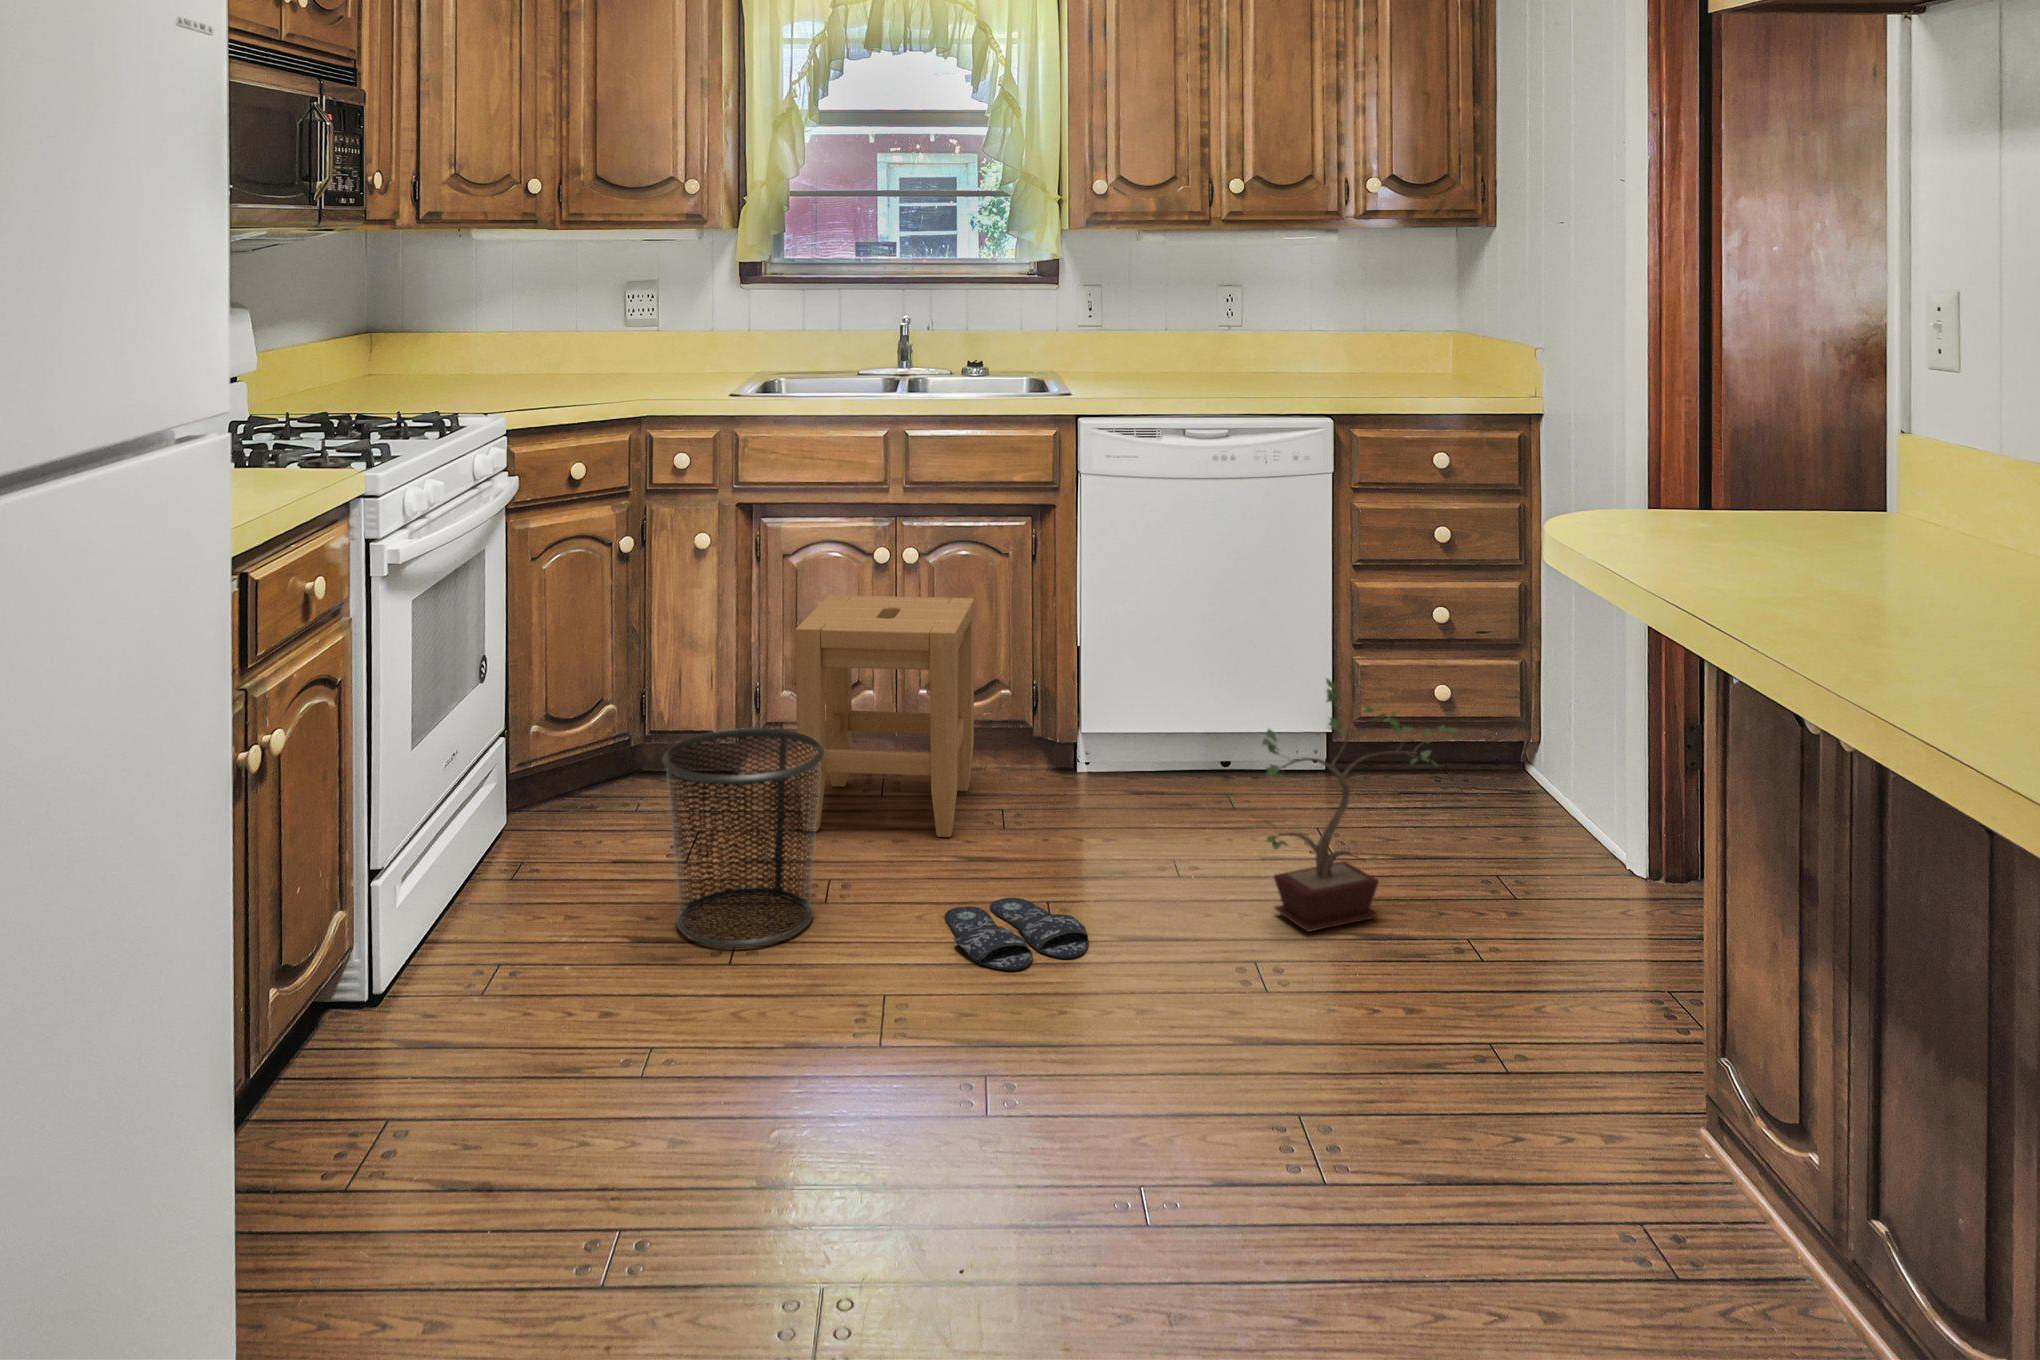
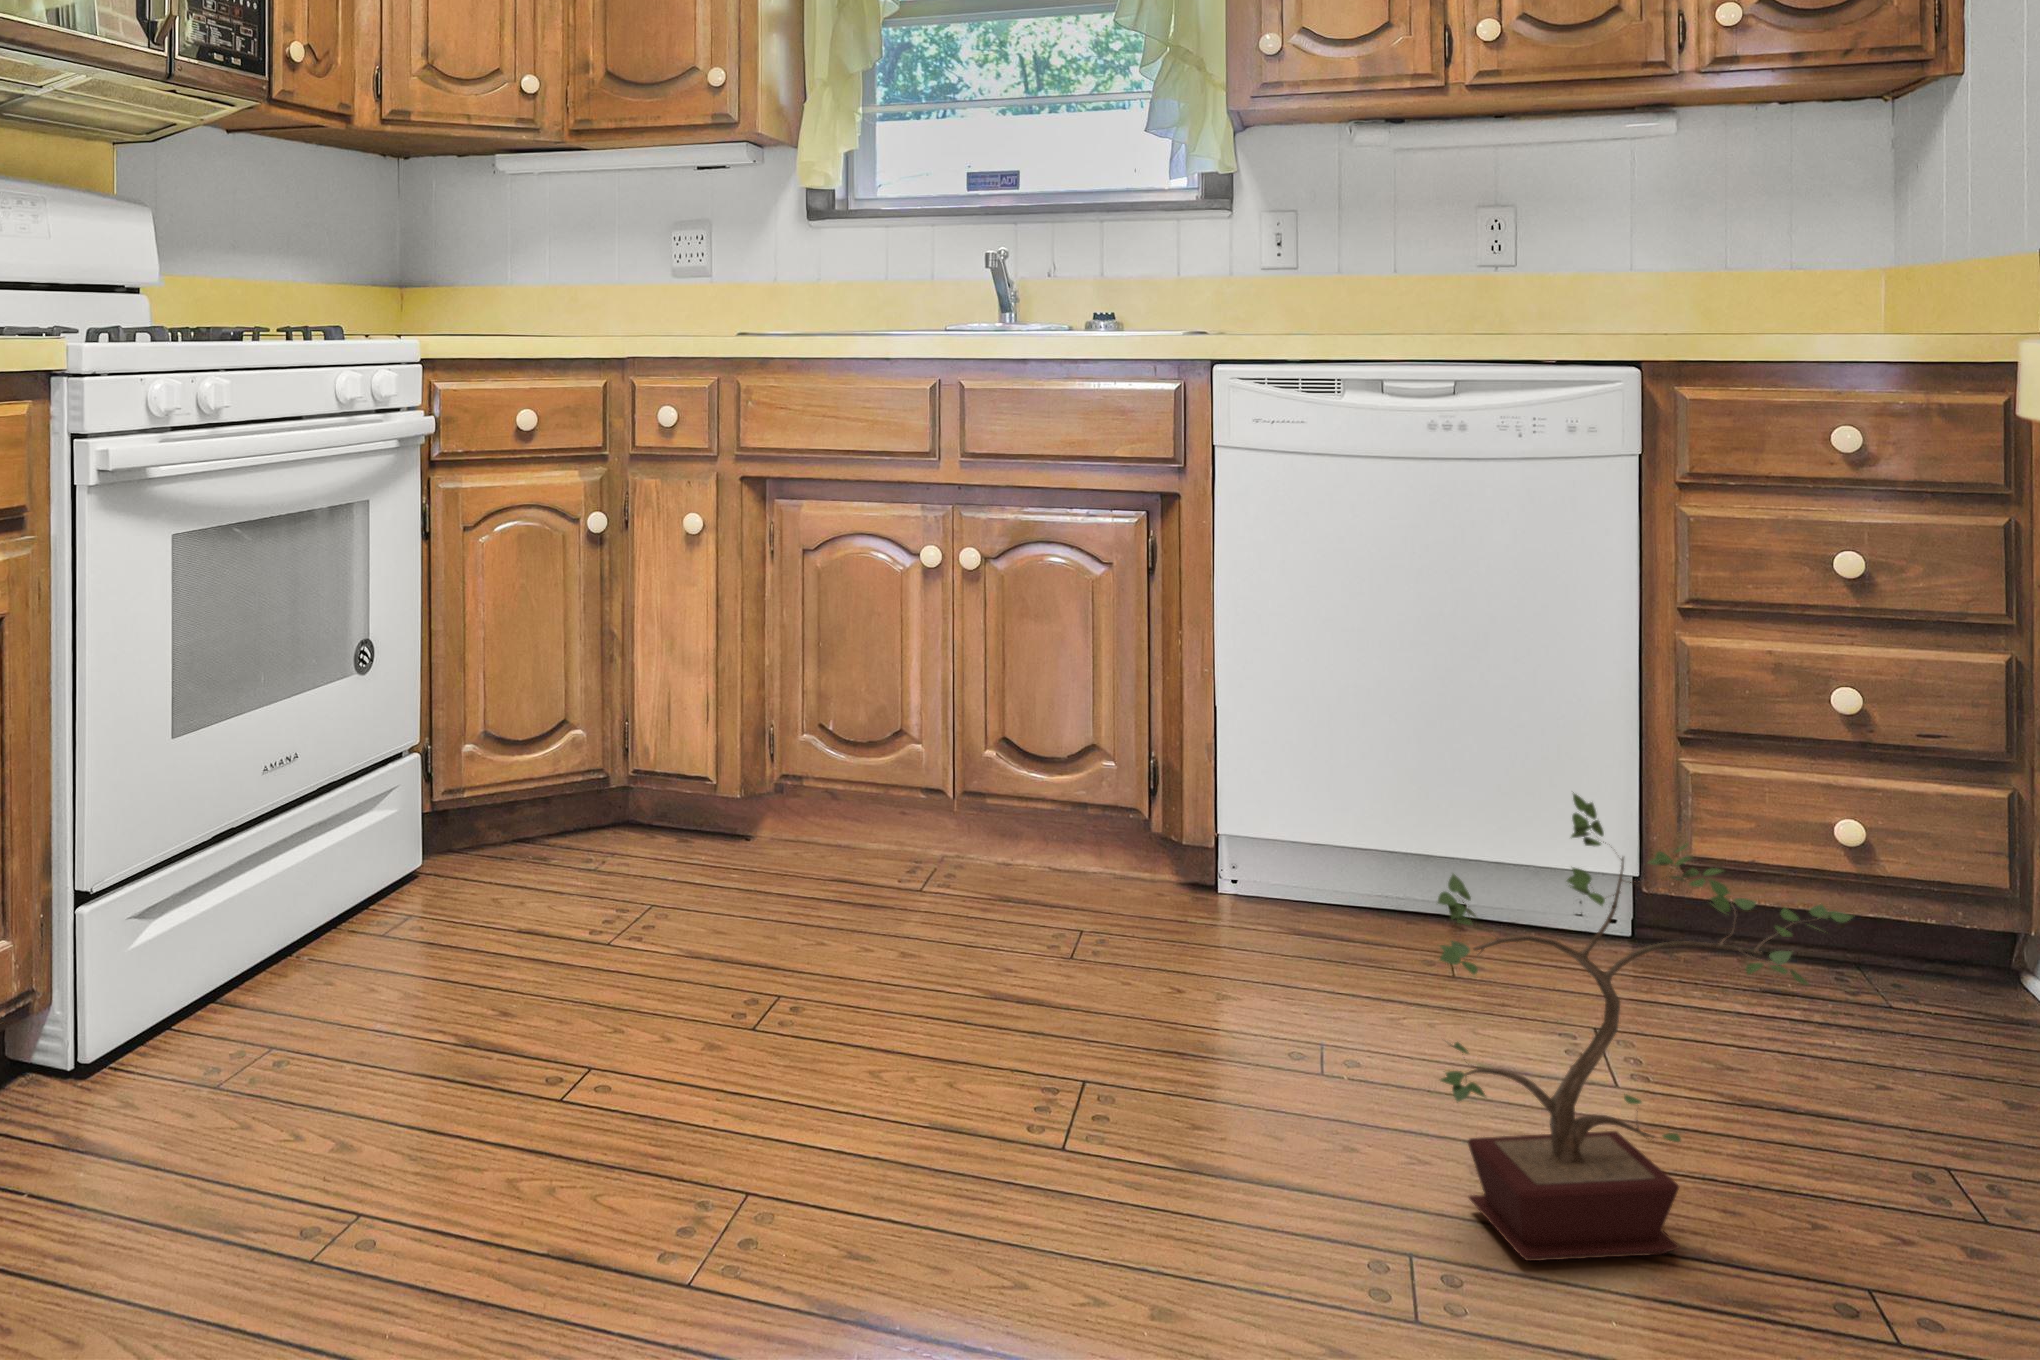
stool: present [795,595,974,837] -> none [762,606,1051,976]
waste bin: present [662,728,824,948] -> none [485,782,726,1121]
slippers: present [945,898,1089,970] -> none [885,1097,1111,1243]

